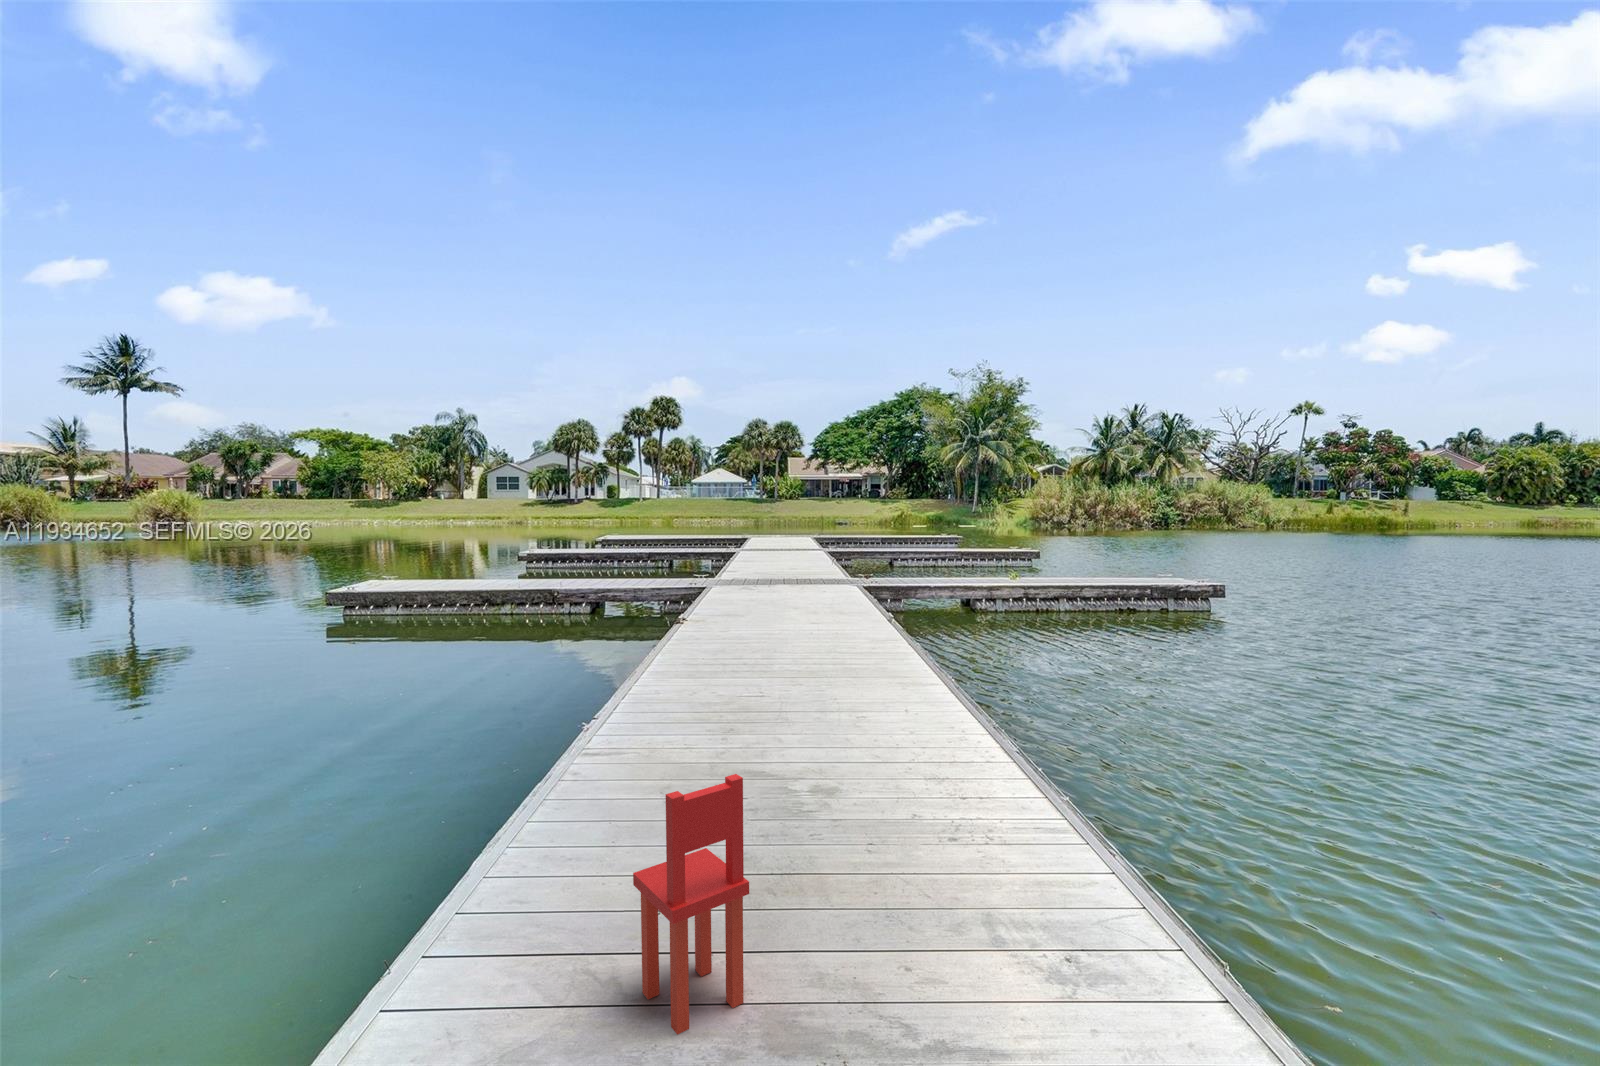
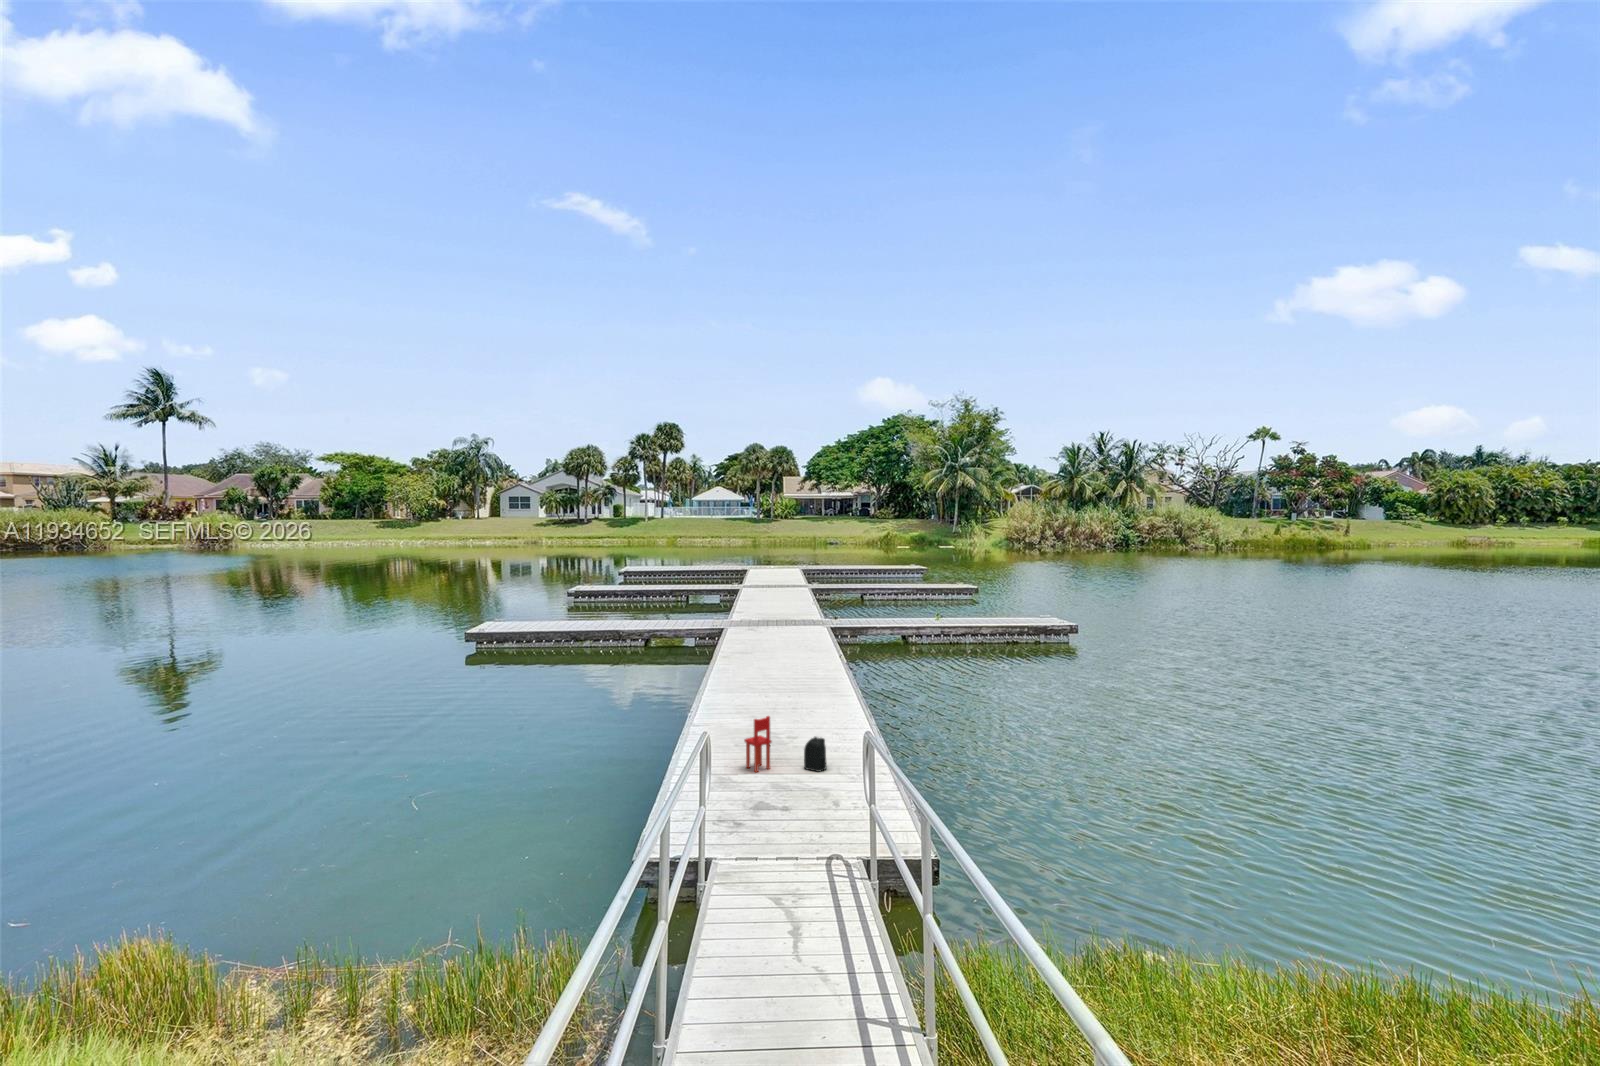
backpack: none [888,858,987,1031] -> present [804,737,826,772]

